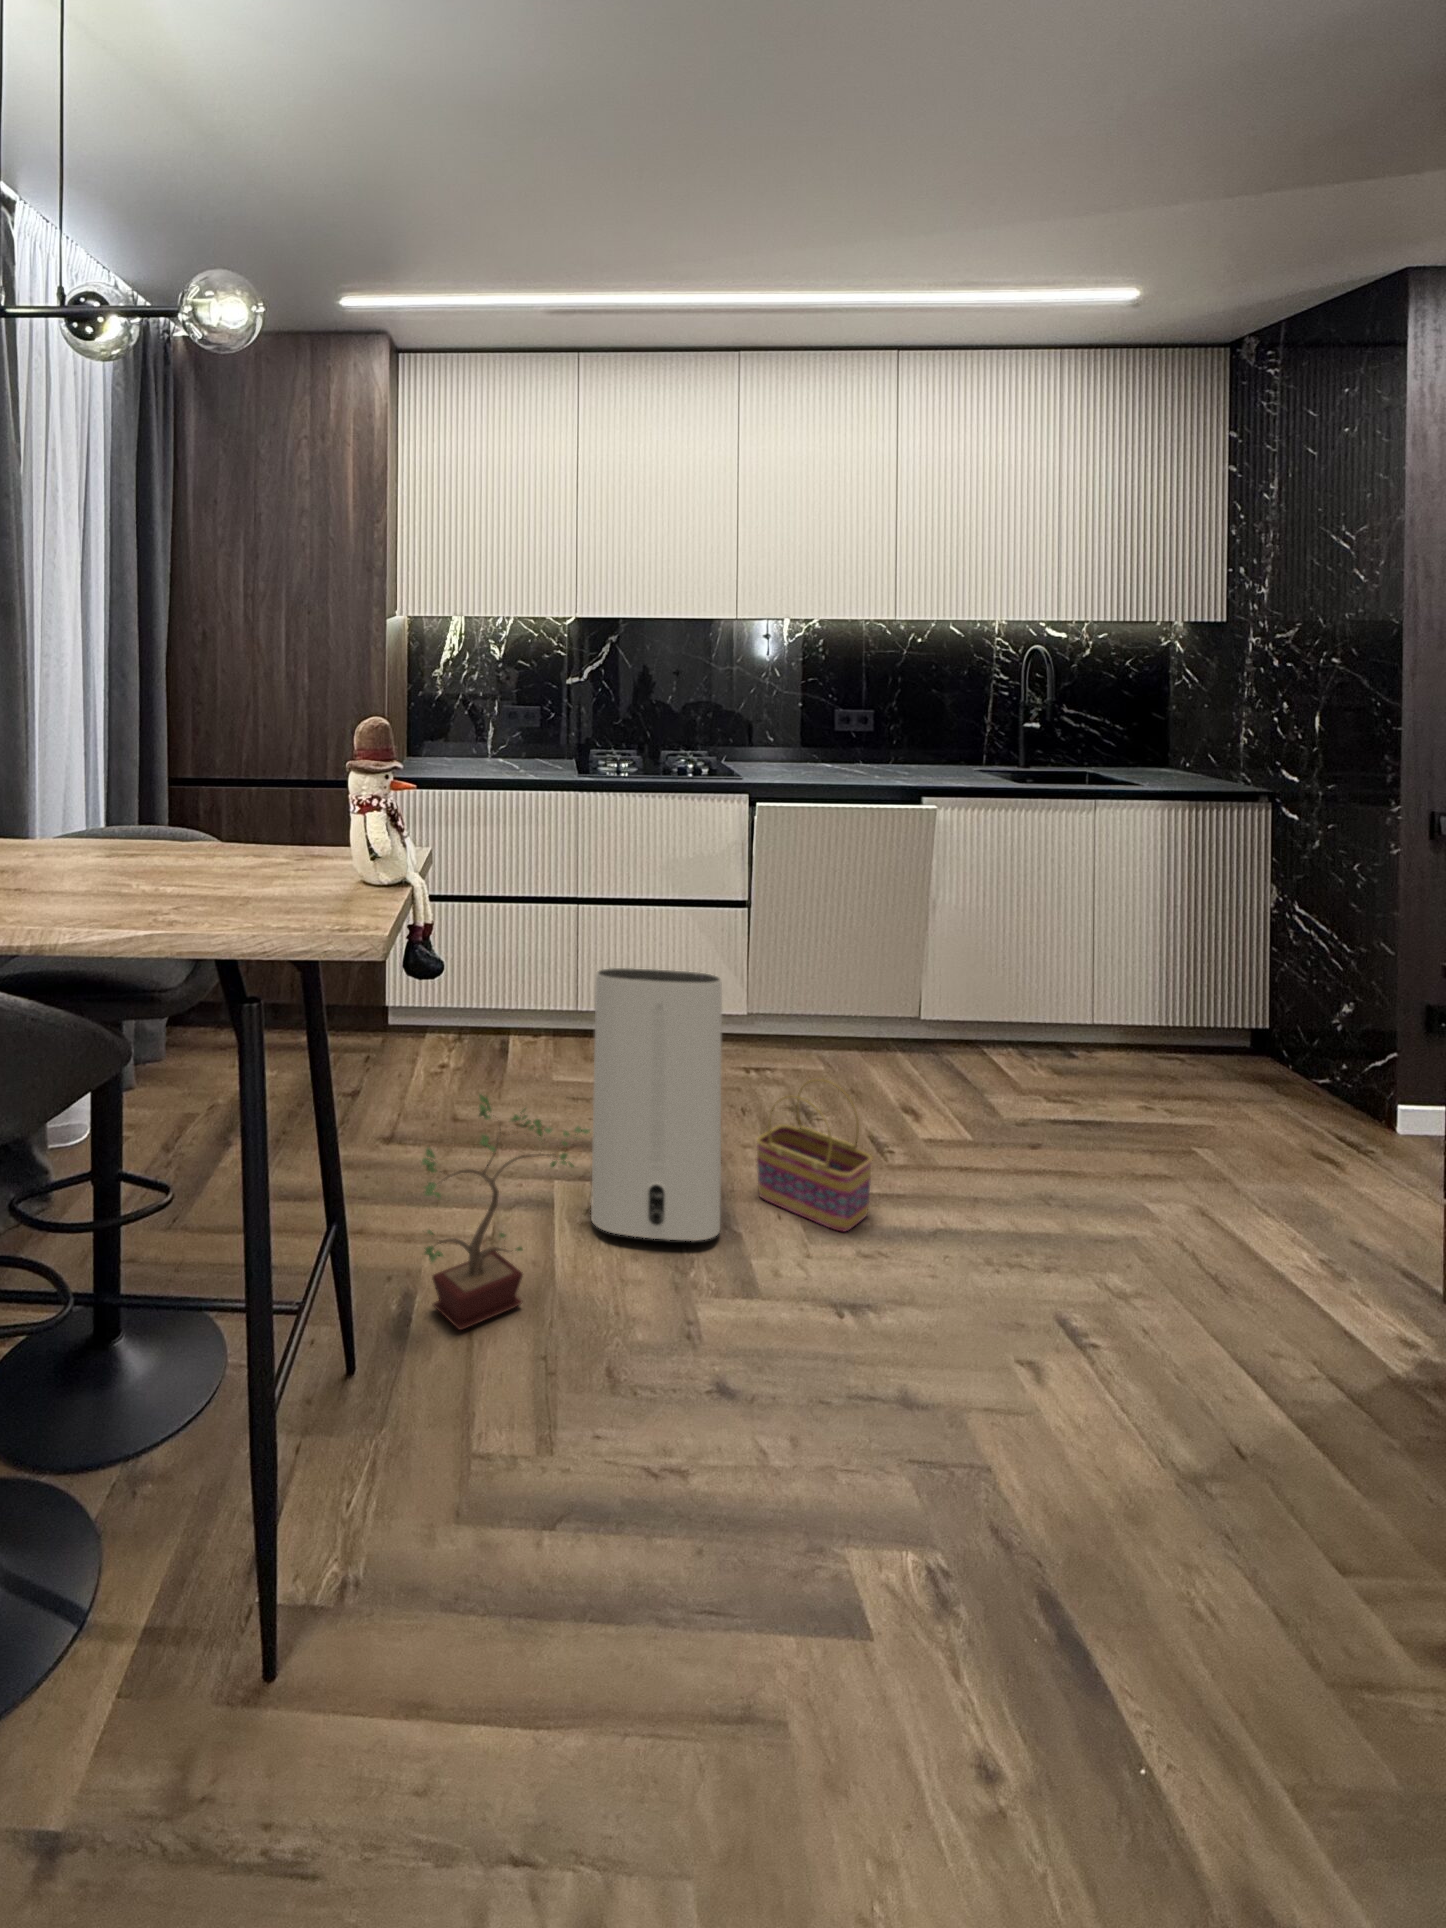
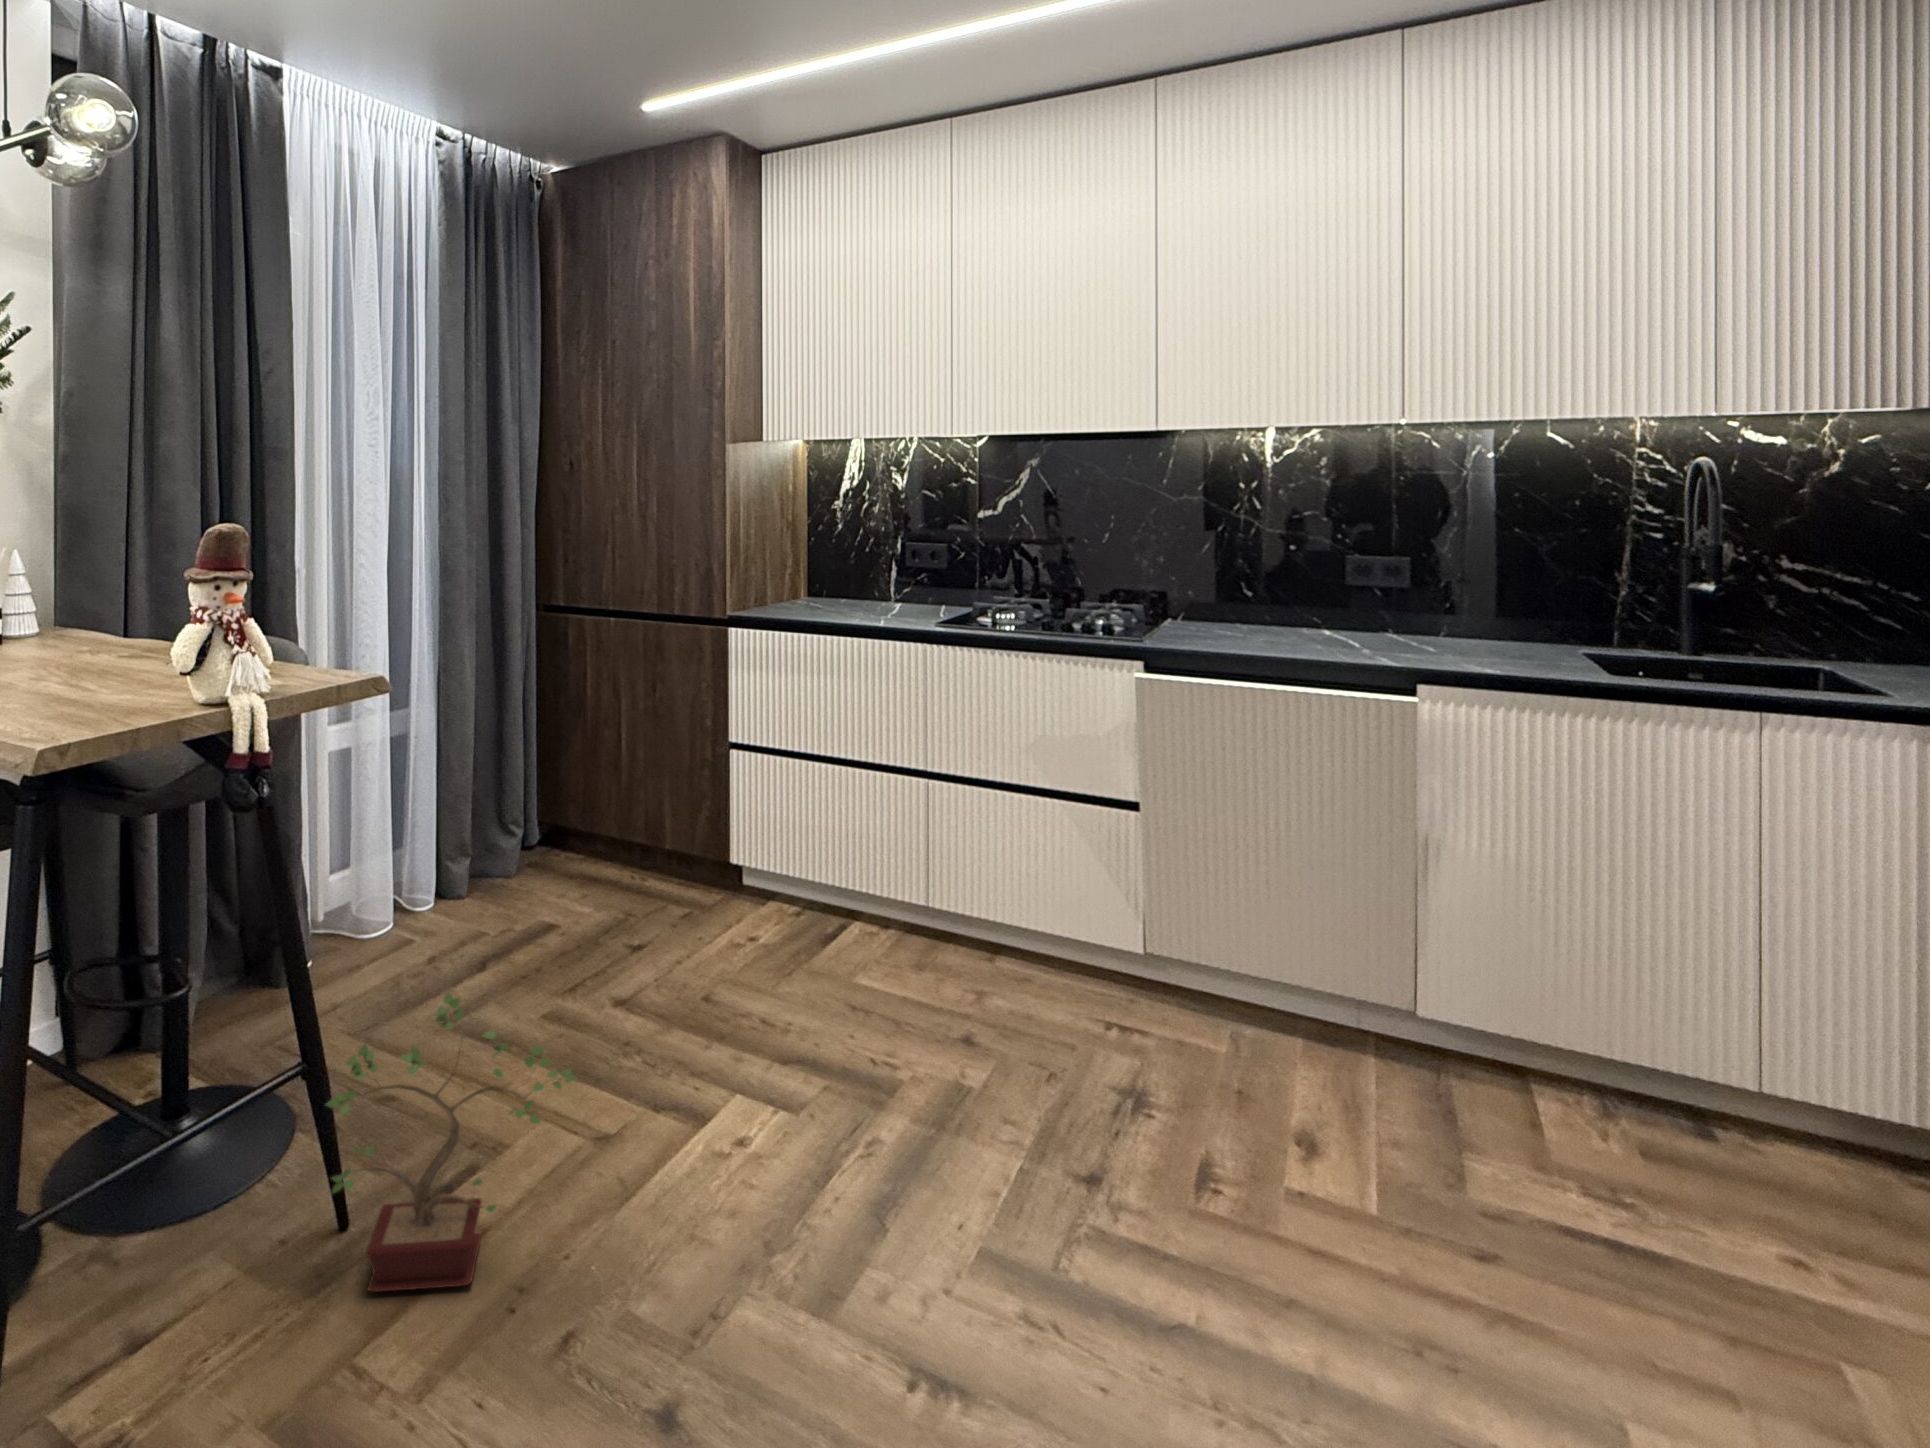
air purifier: present [591,968,722,1241] -> none [665,862,858,1285]
basket: present [757,1079,872,1232] -> none [931,1089,1084,1356]

